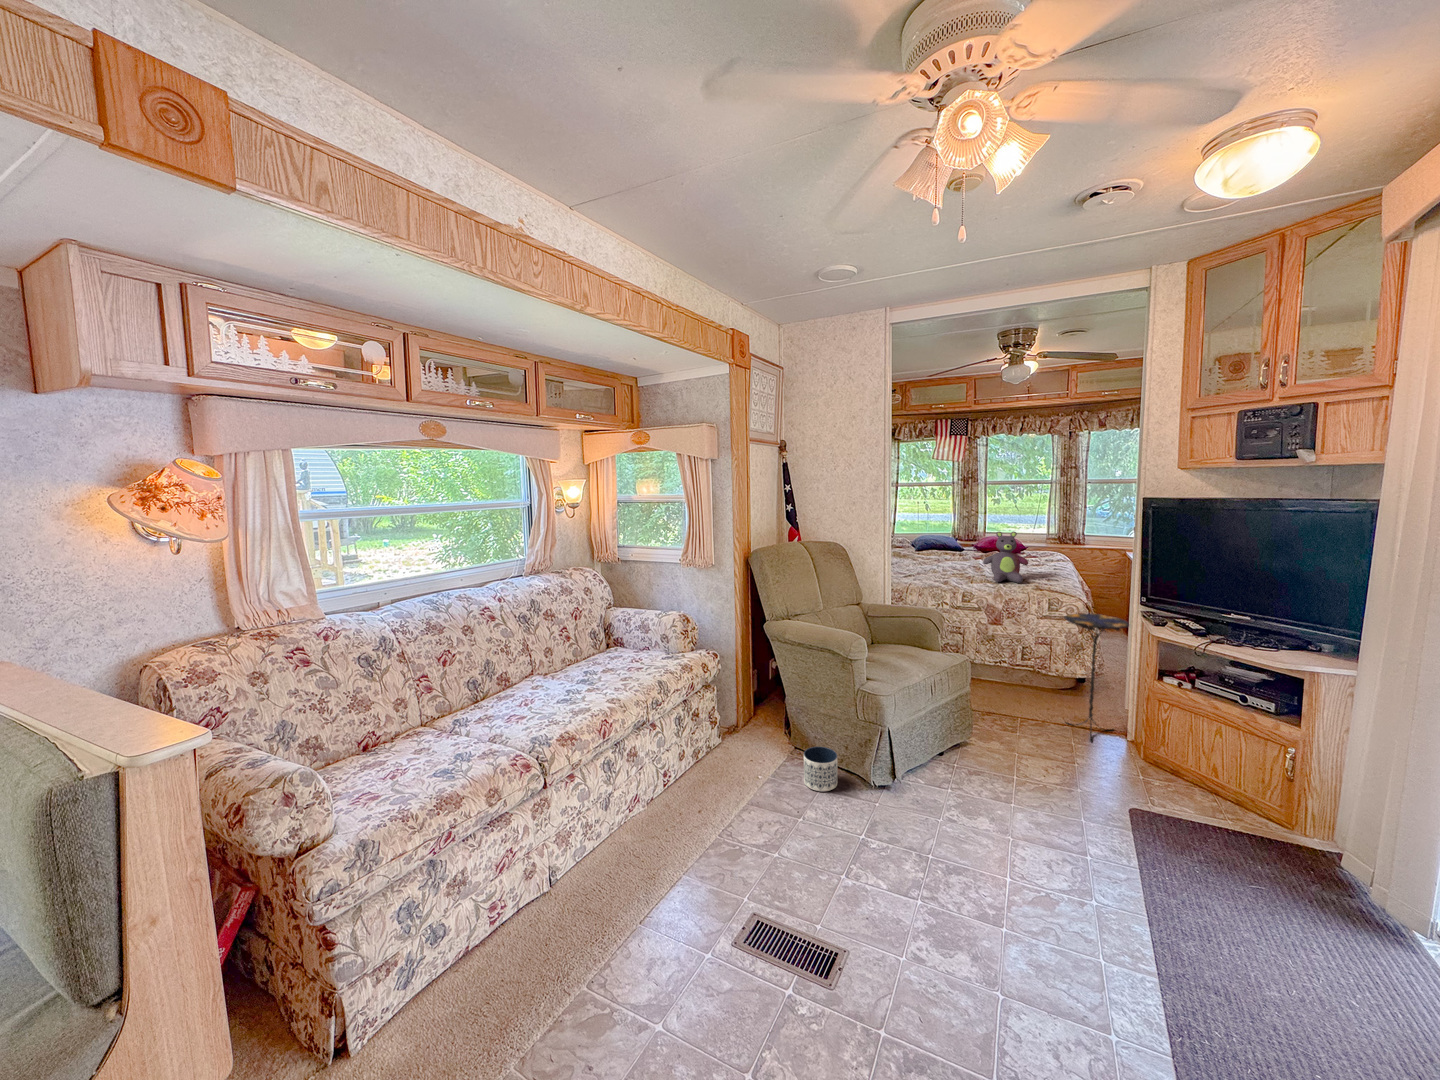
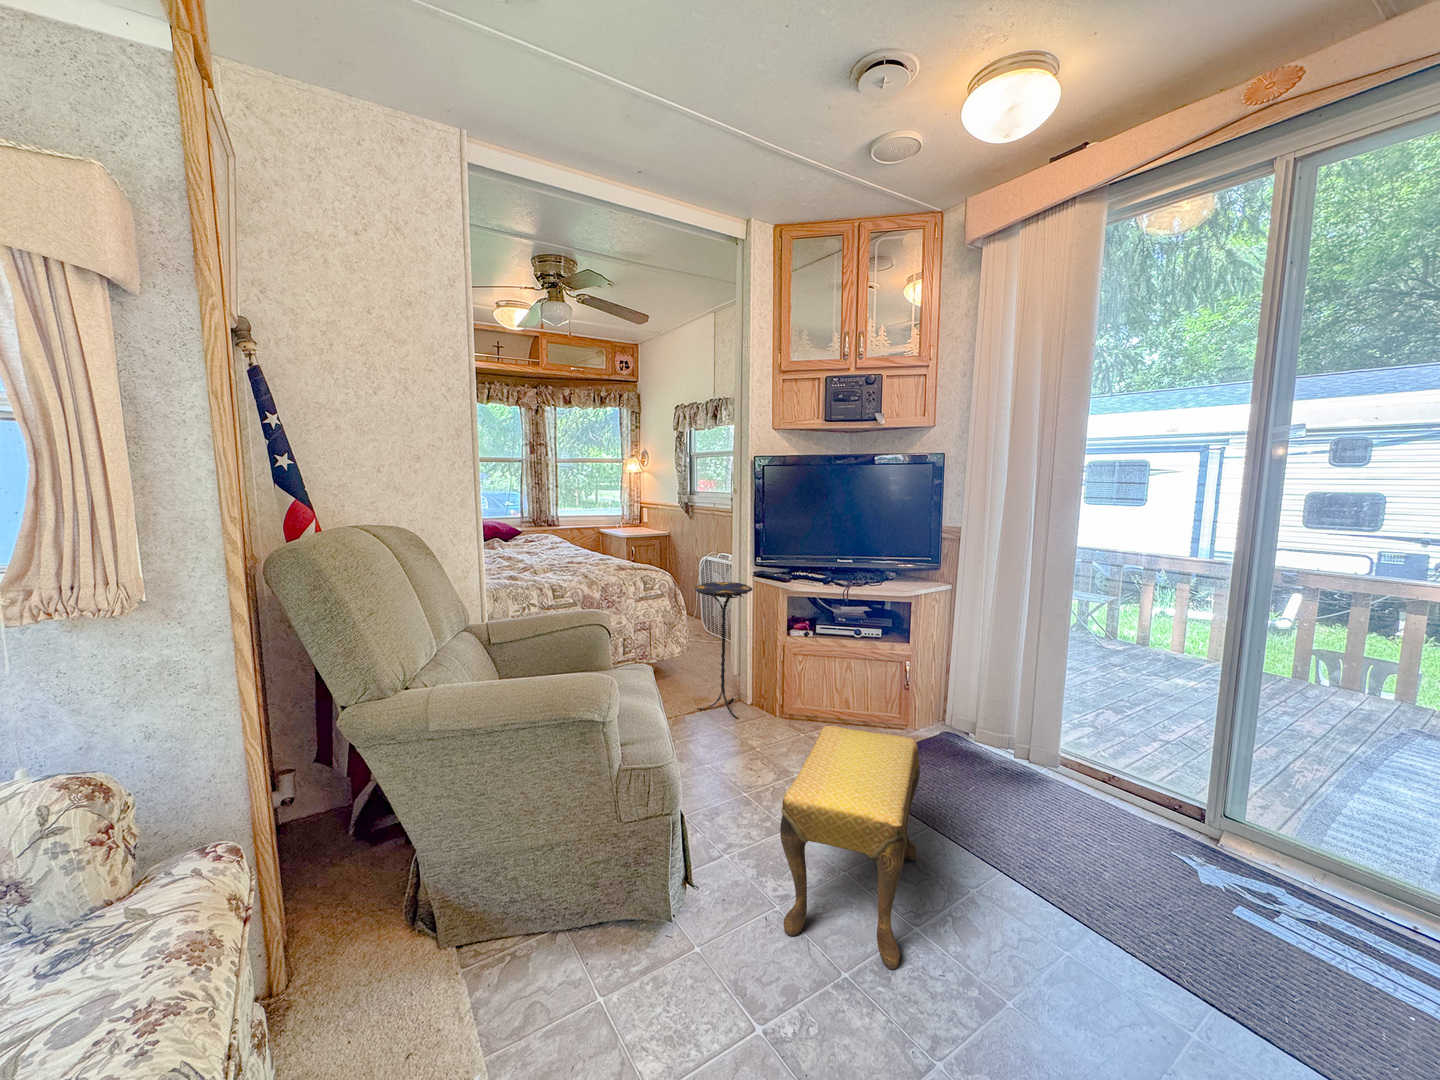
stuffed bear: present [983,532,1028,583] -> none [552,505,603,568]
footstool: none [919,732,1080,877] -> present [780,726,920,970]
planter: present [804,747,837,791] -> none [554,908,624,1017]

